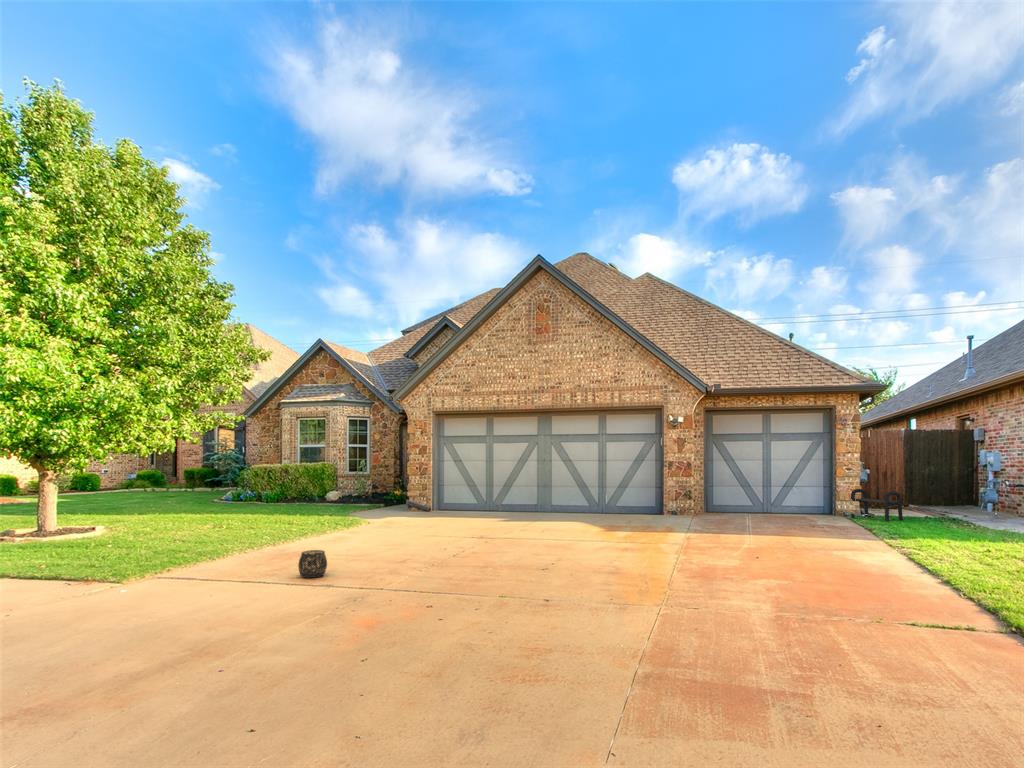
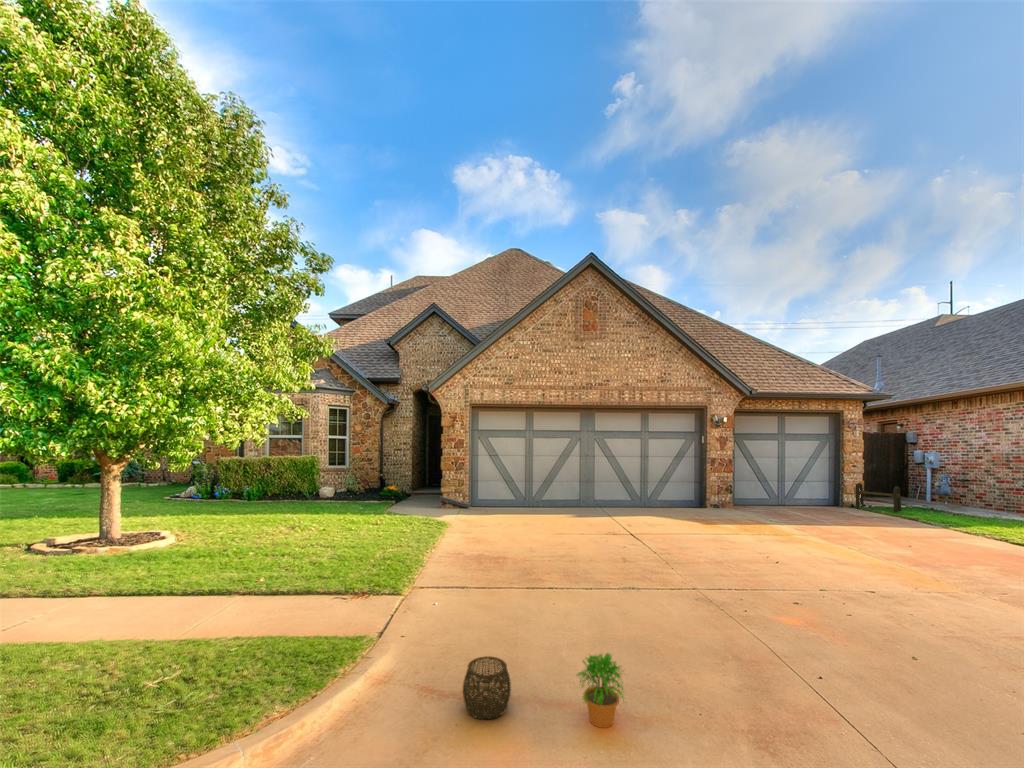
potted plant: none [252,539,279,576] -> present [577,653,624,728]
woven basket: present [298,550,327,578] -> present [463,656,511,720]

